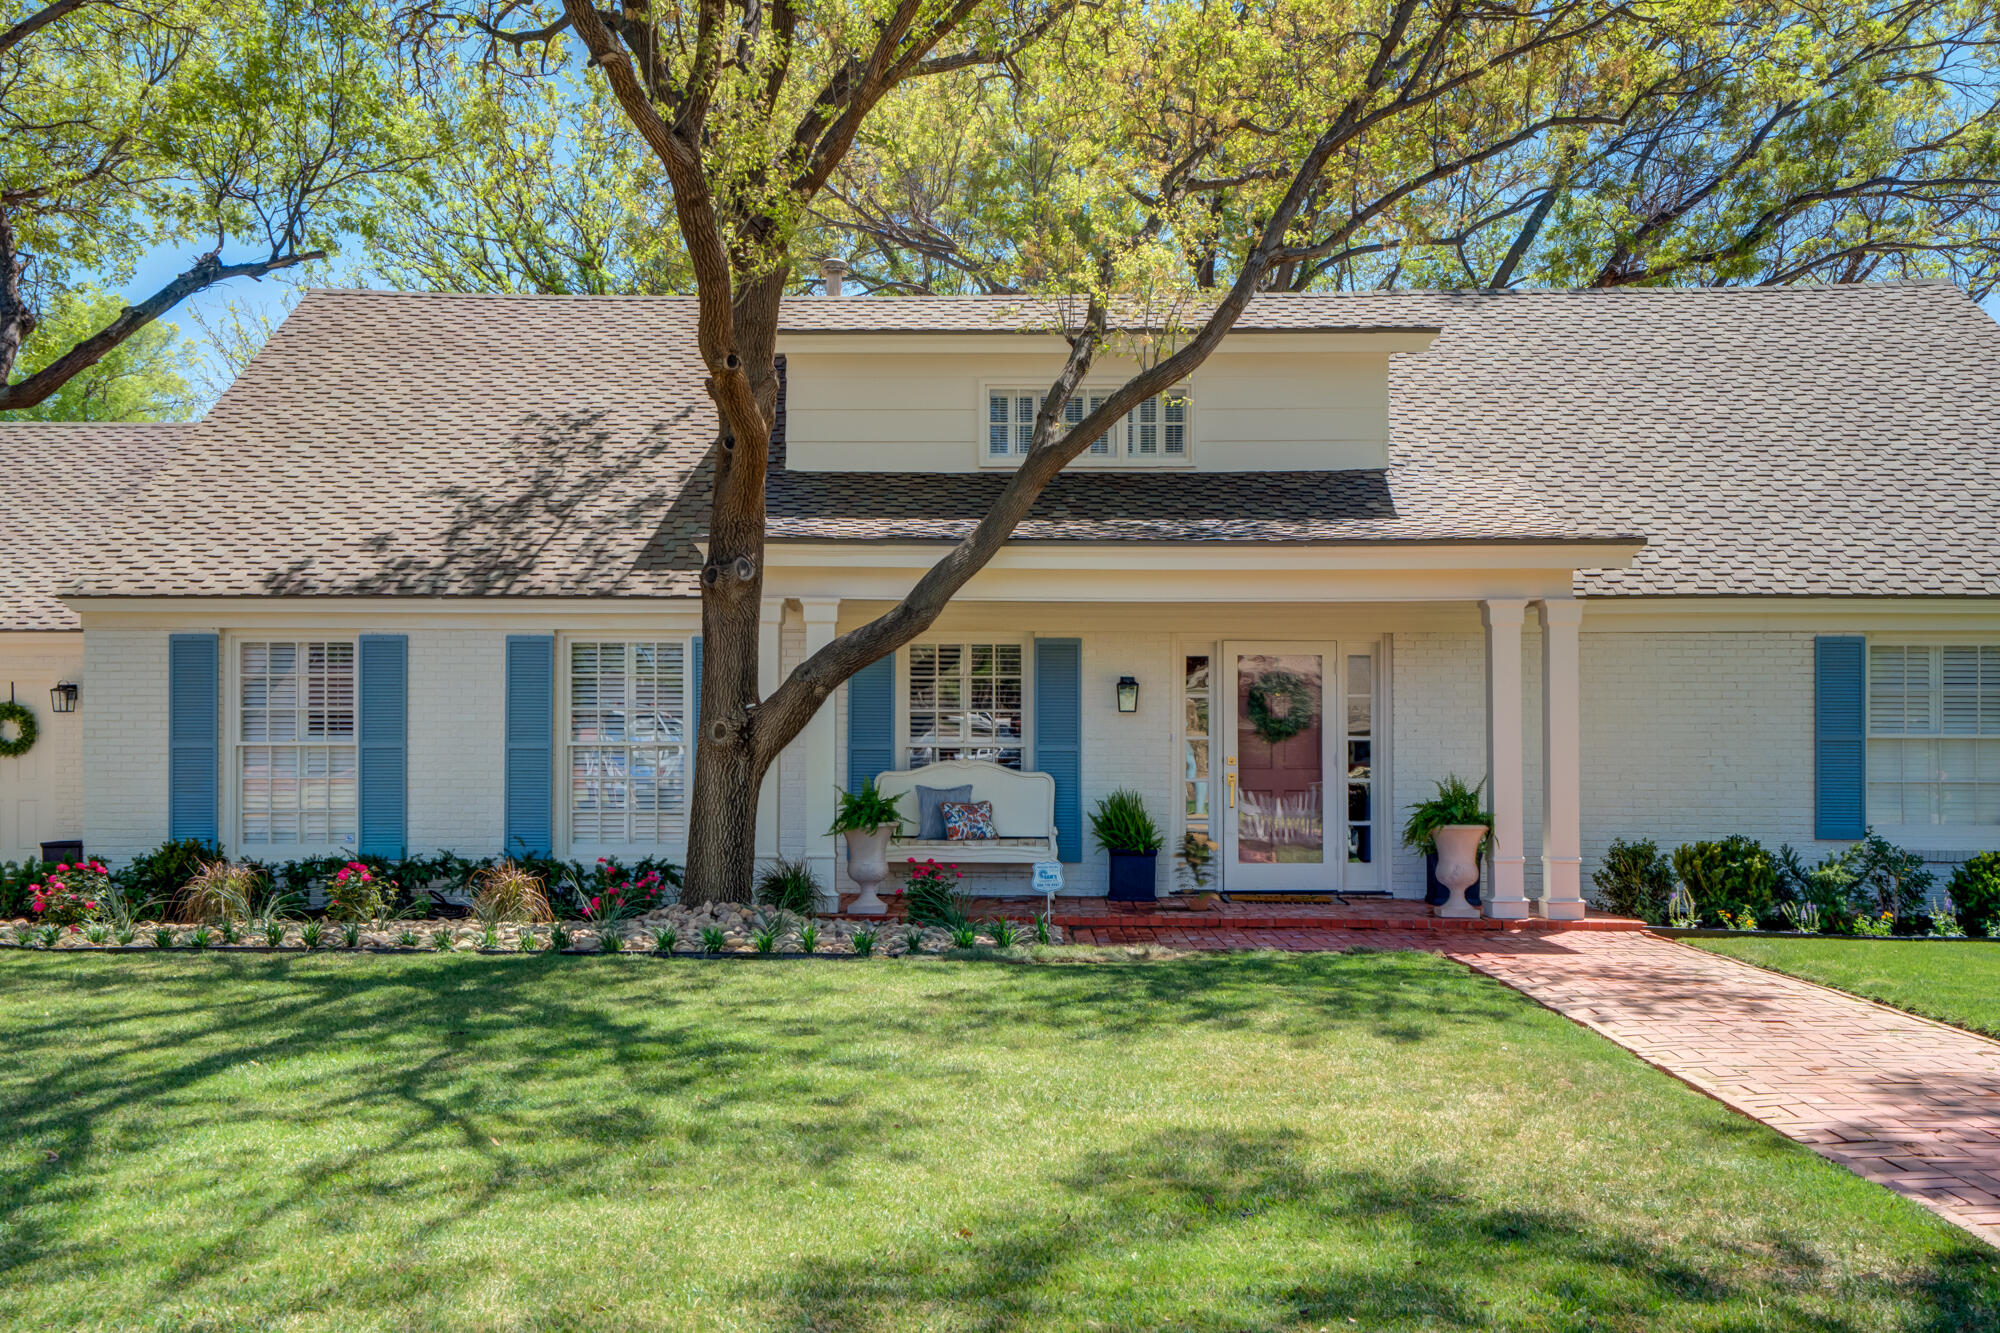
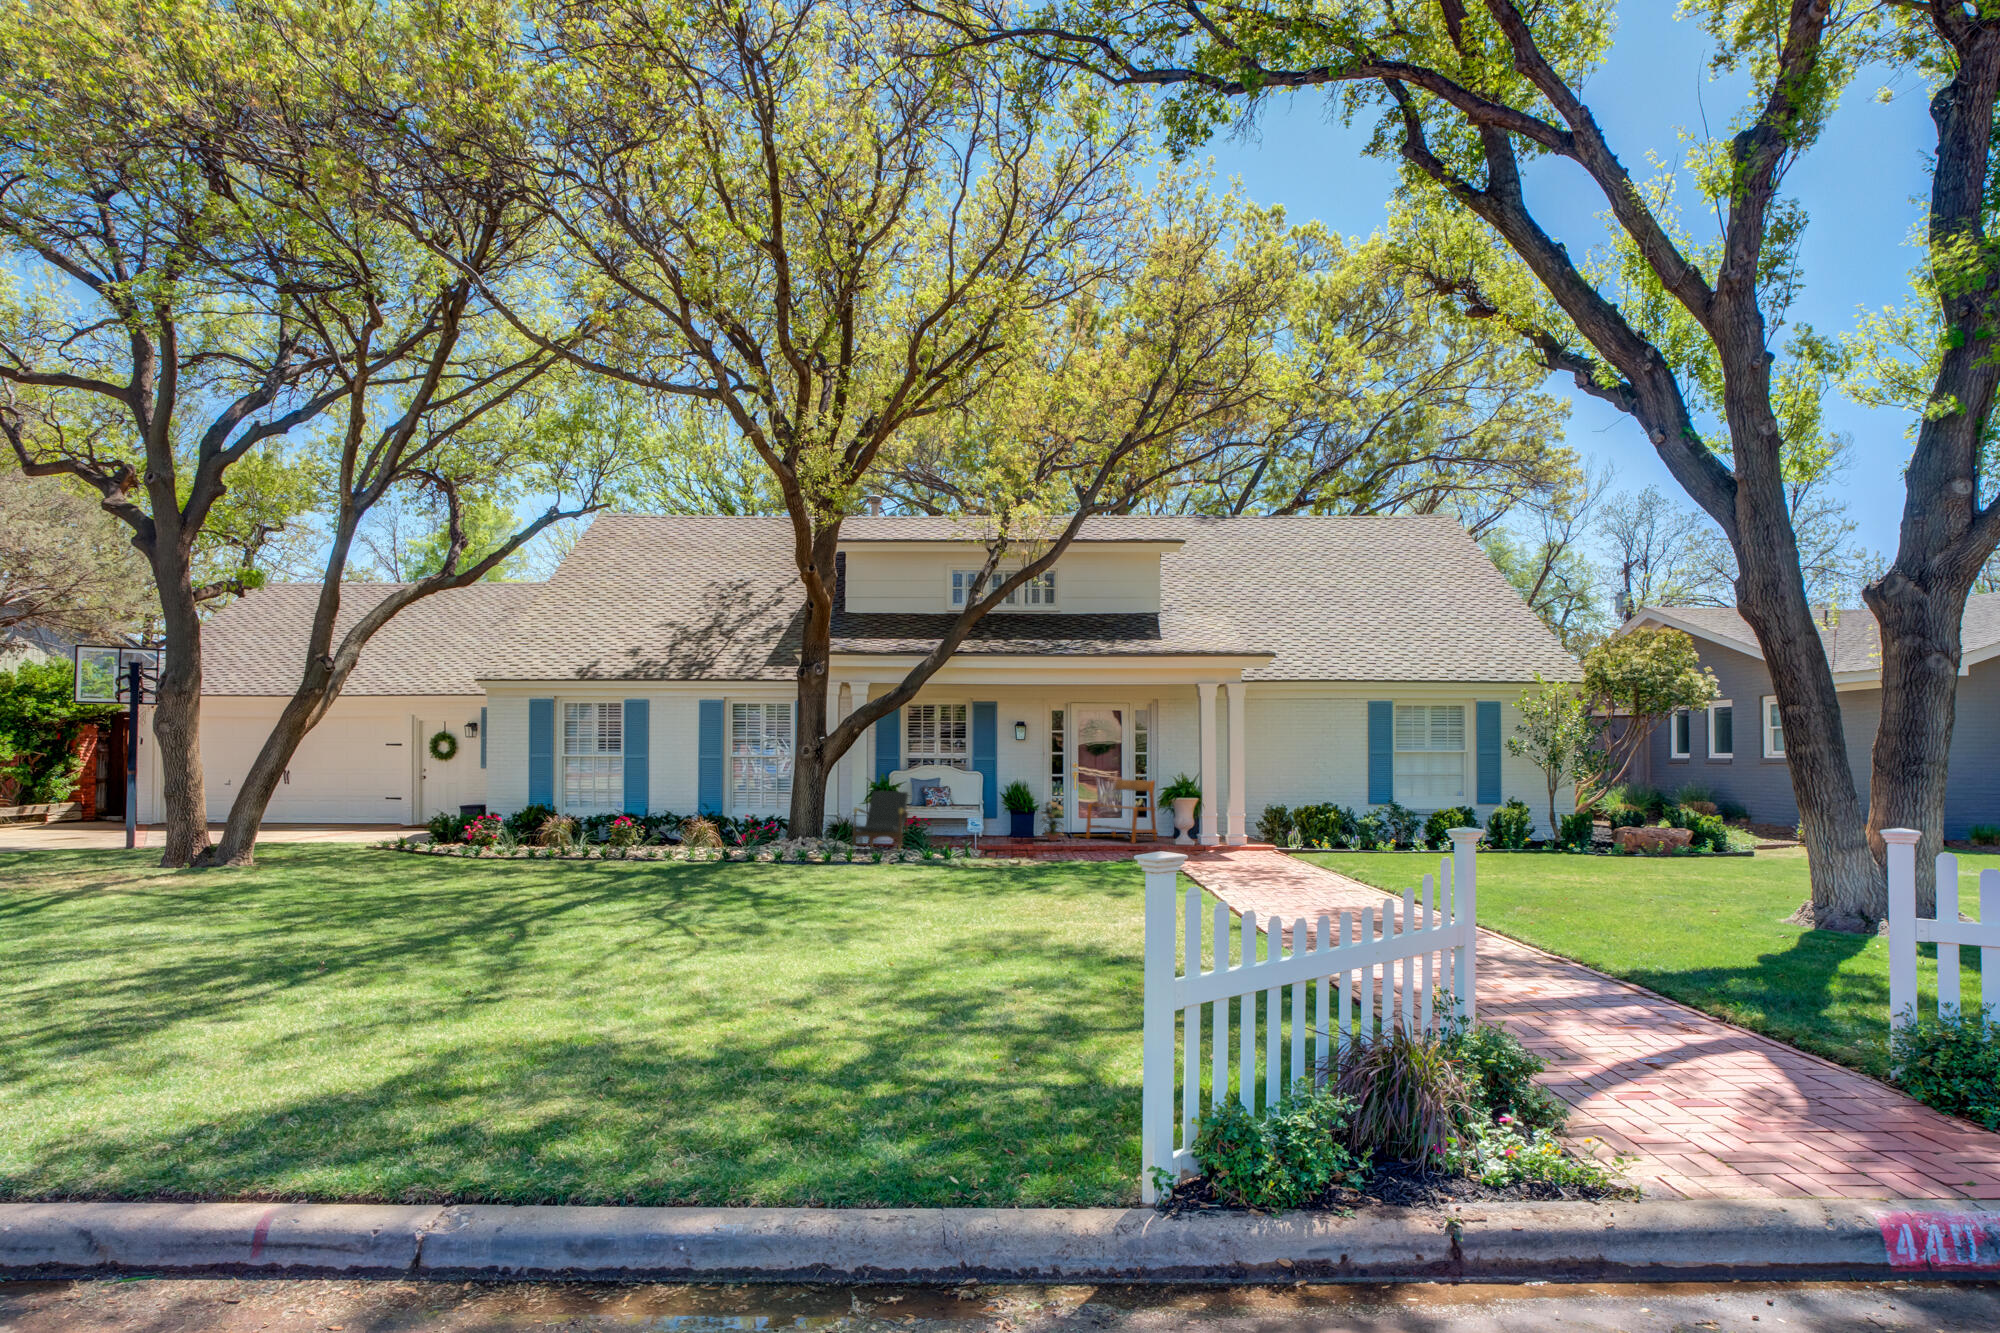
bench: none [1259,788,1403,916] -> present [1086,779,1157,843]
lounge chair: none [811,813,921,933] -> present [853,791,908,851]

